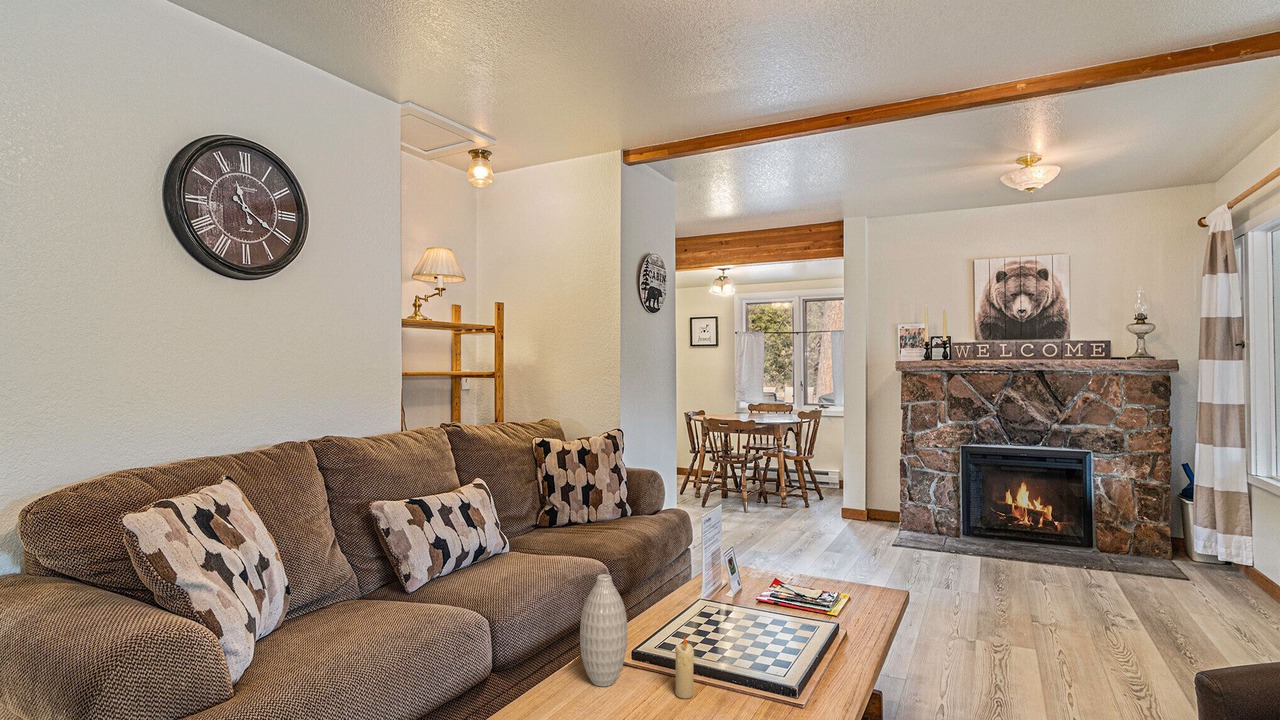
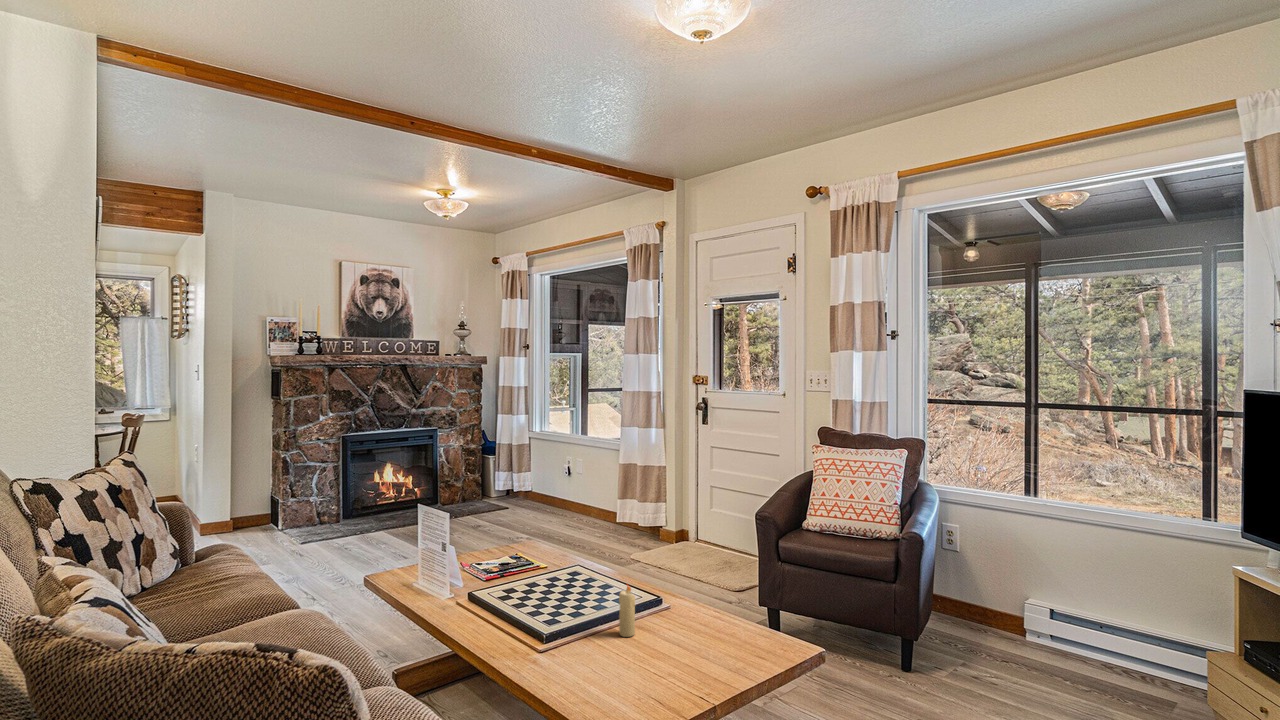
vase: present [580,574,627,686] -> none [551,554,598,665]

